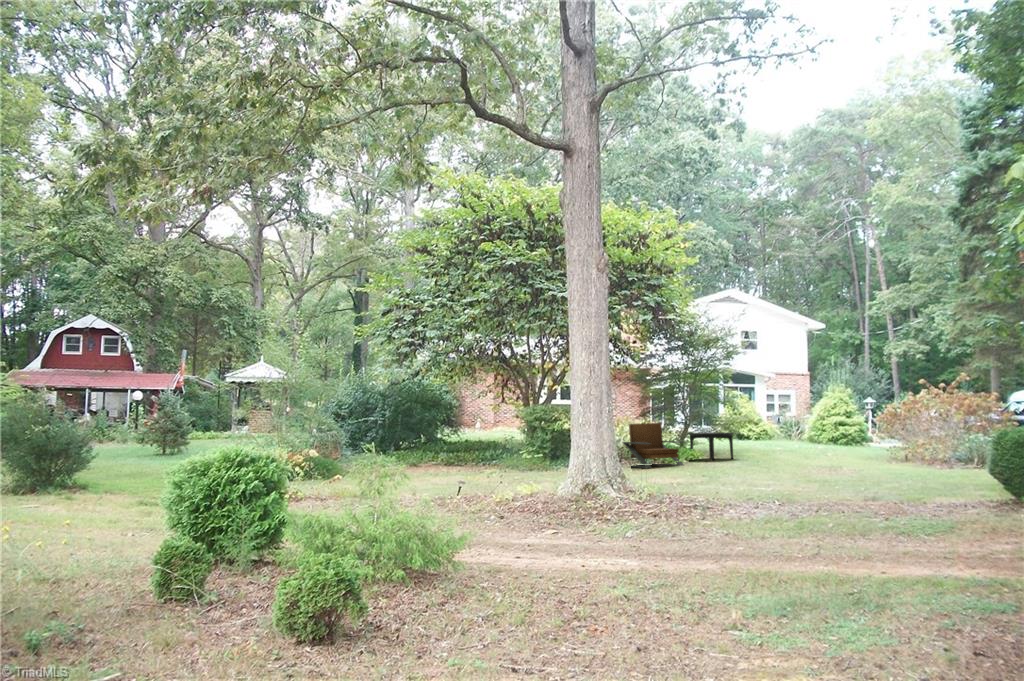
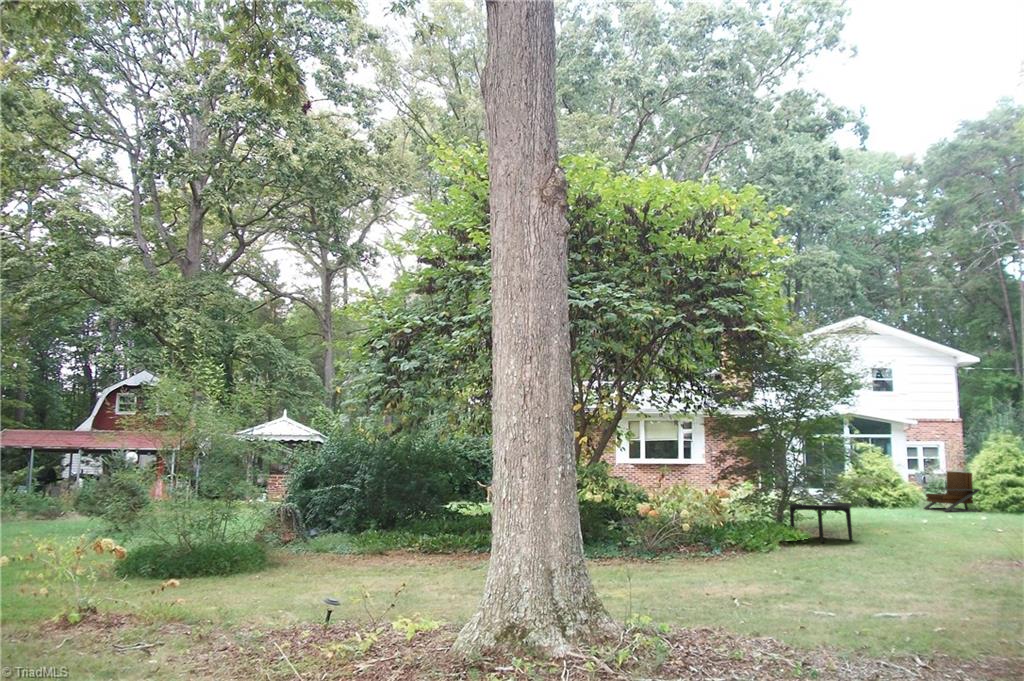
lounge chair: present [623,423,684,468] -> present [922,471,980,512]

